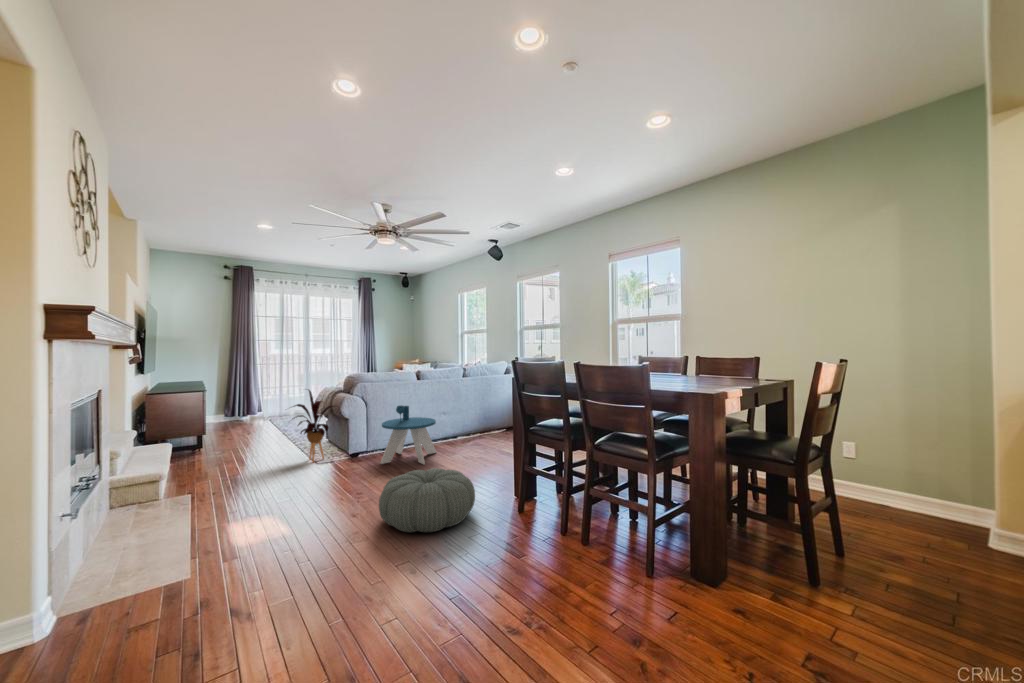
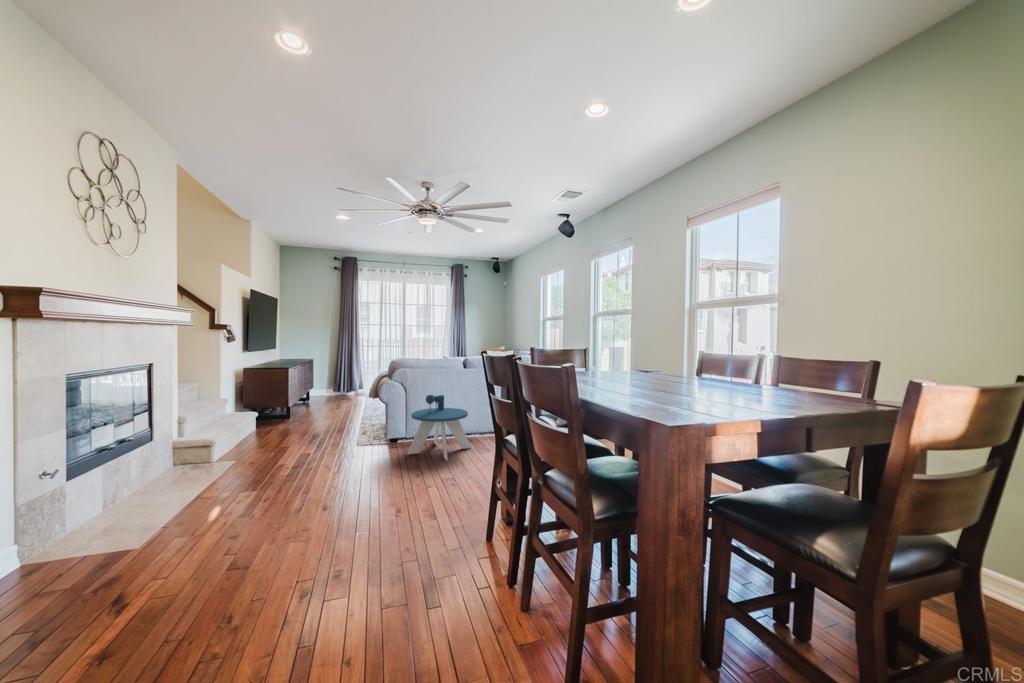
house plant: present [293,390,334,462] -> none [328,372,382,444]
pouf: present [379,468,475,532] -> none [328,473,441,553]

